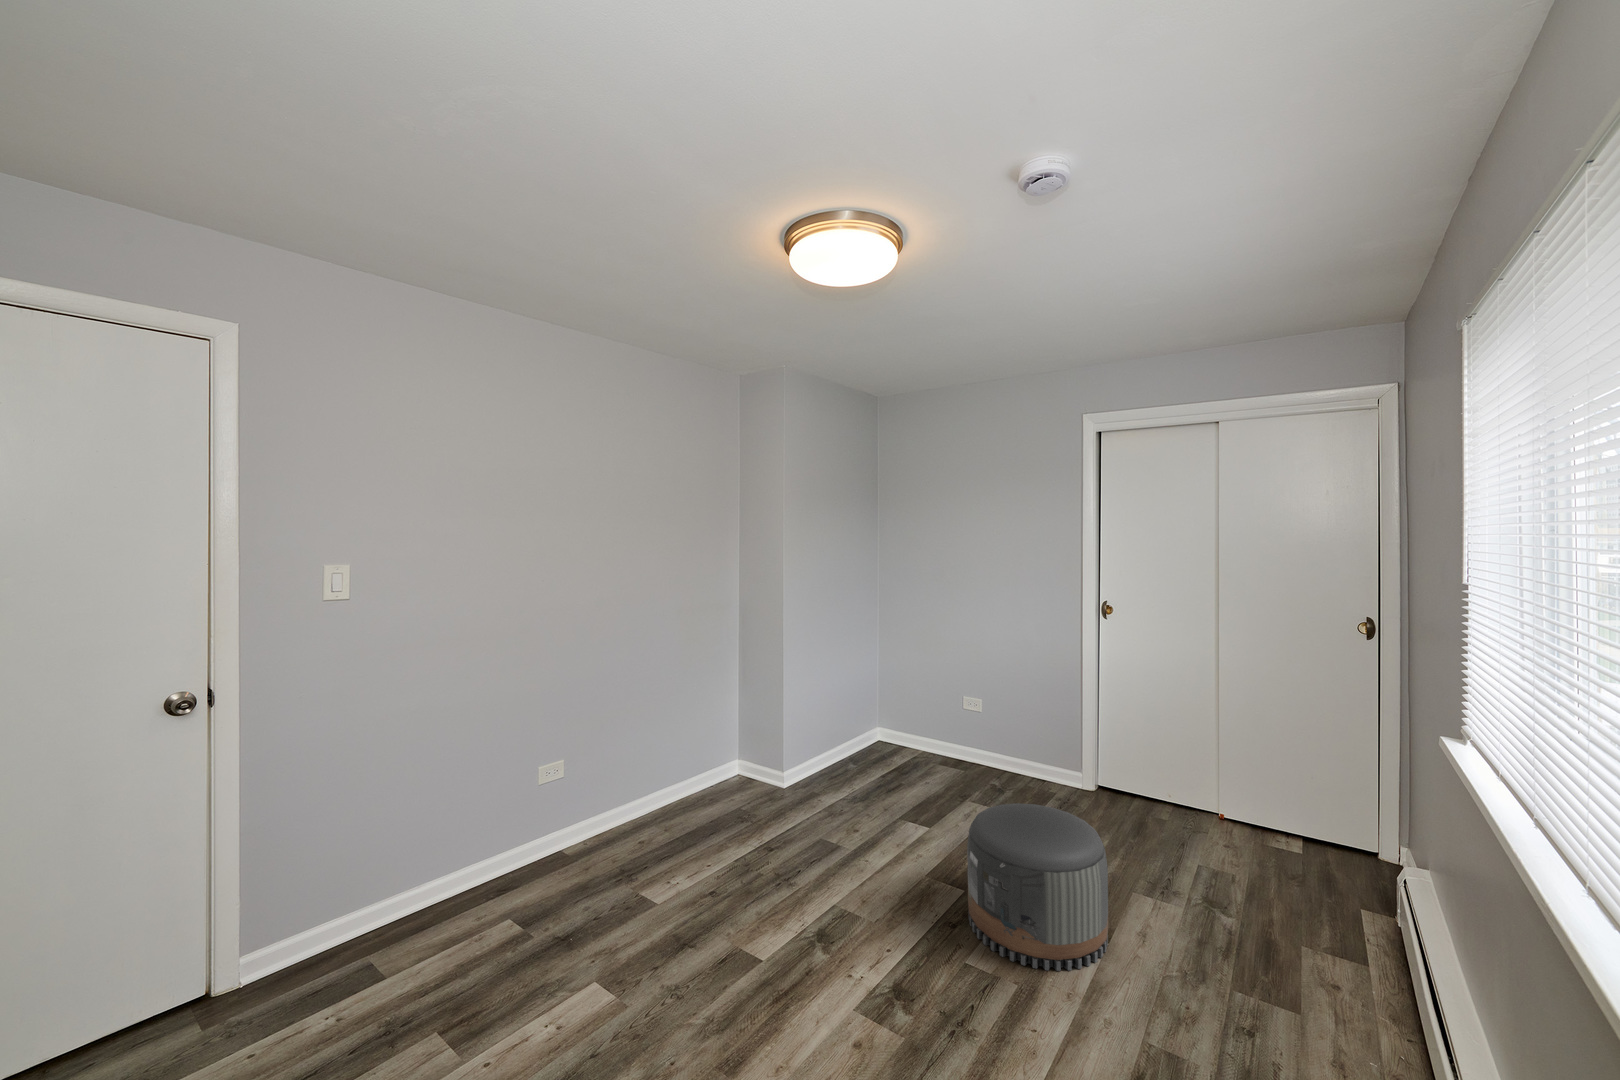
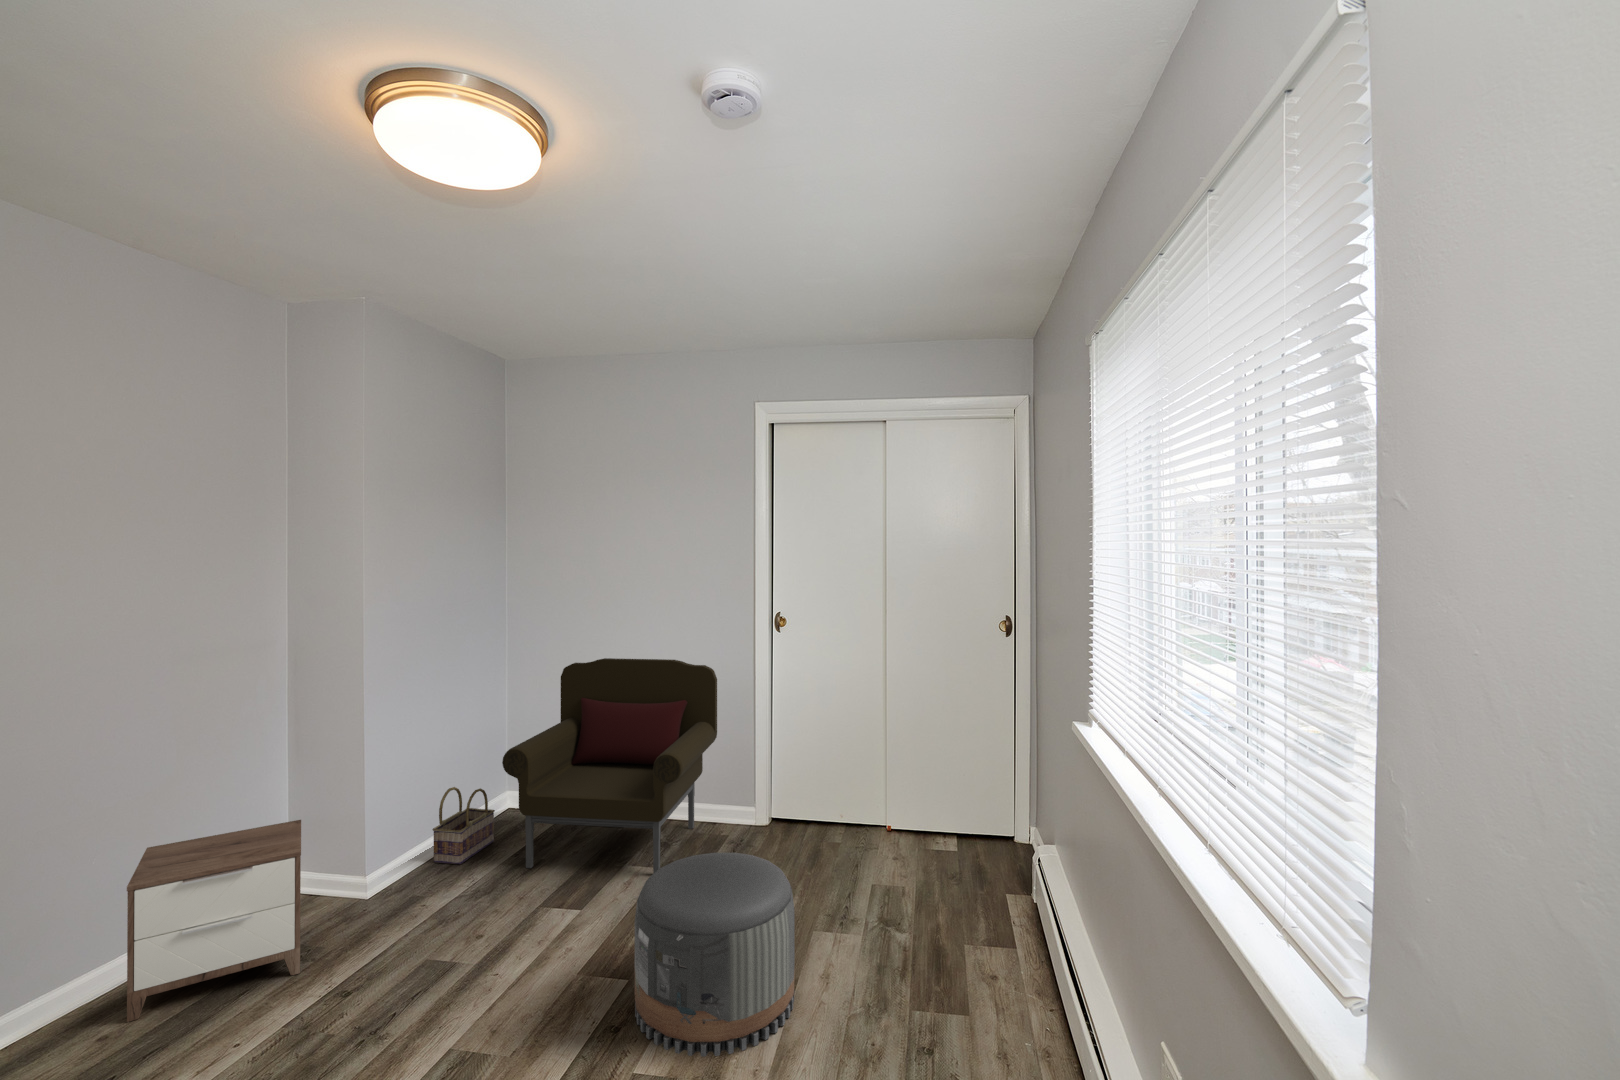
armchair: none [870,632,1043,816] -> present [502,658,717,873]
basket: none [824,721,866,778] -> present [433,787,495,864]
nightstand: none [661,729,748,836] -> present [127,820,301,1022]

